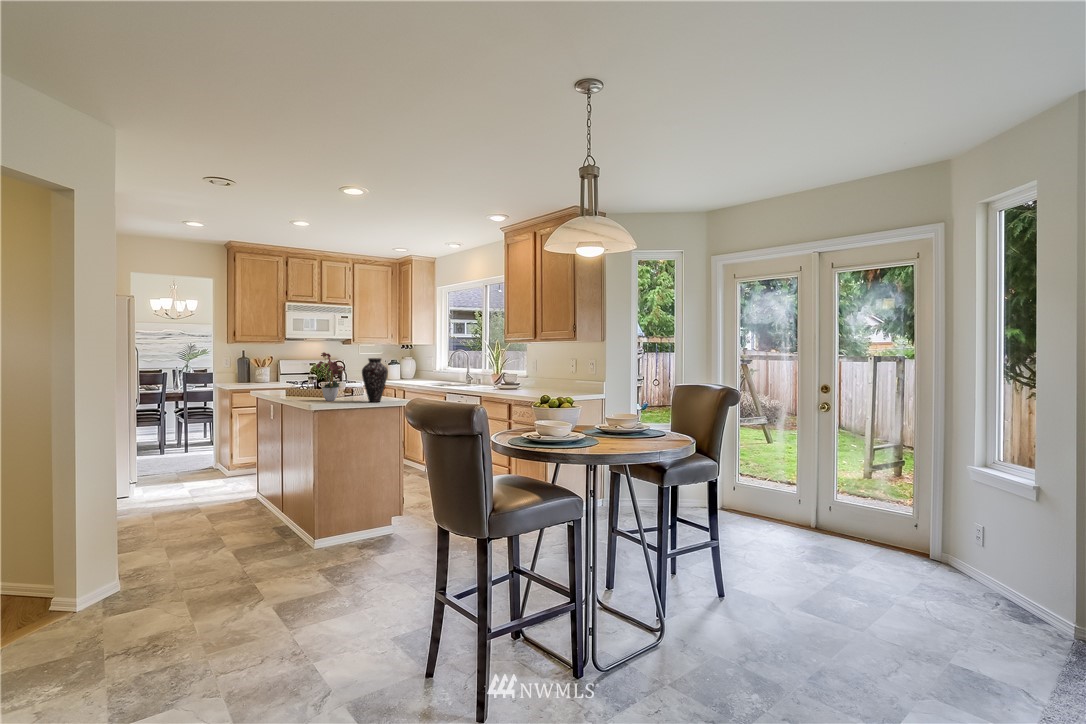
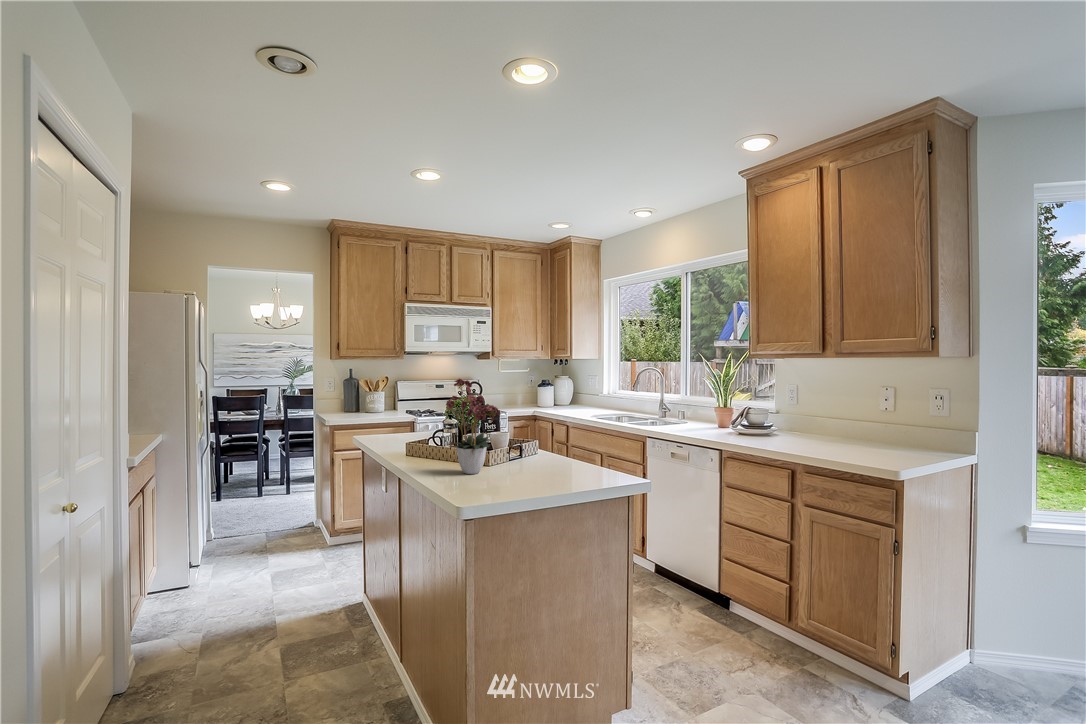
vase: present [362,358,388,402] -> none [532,390,582,481]

